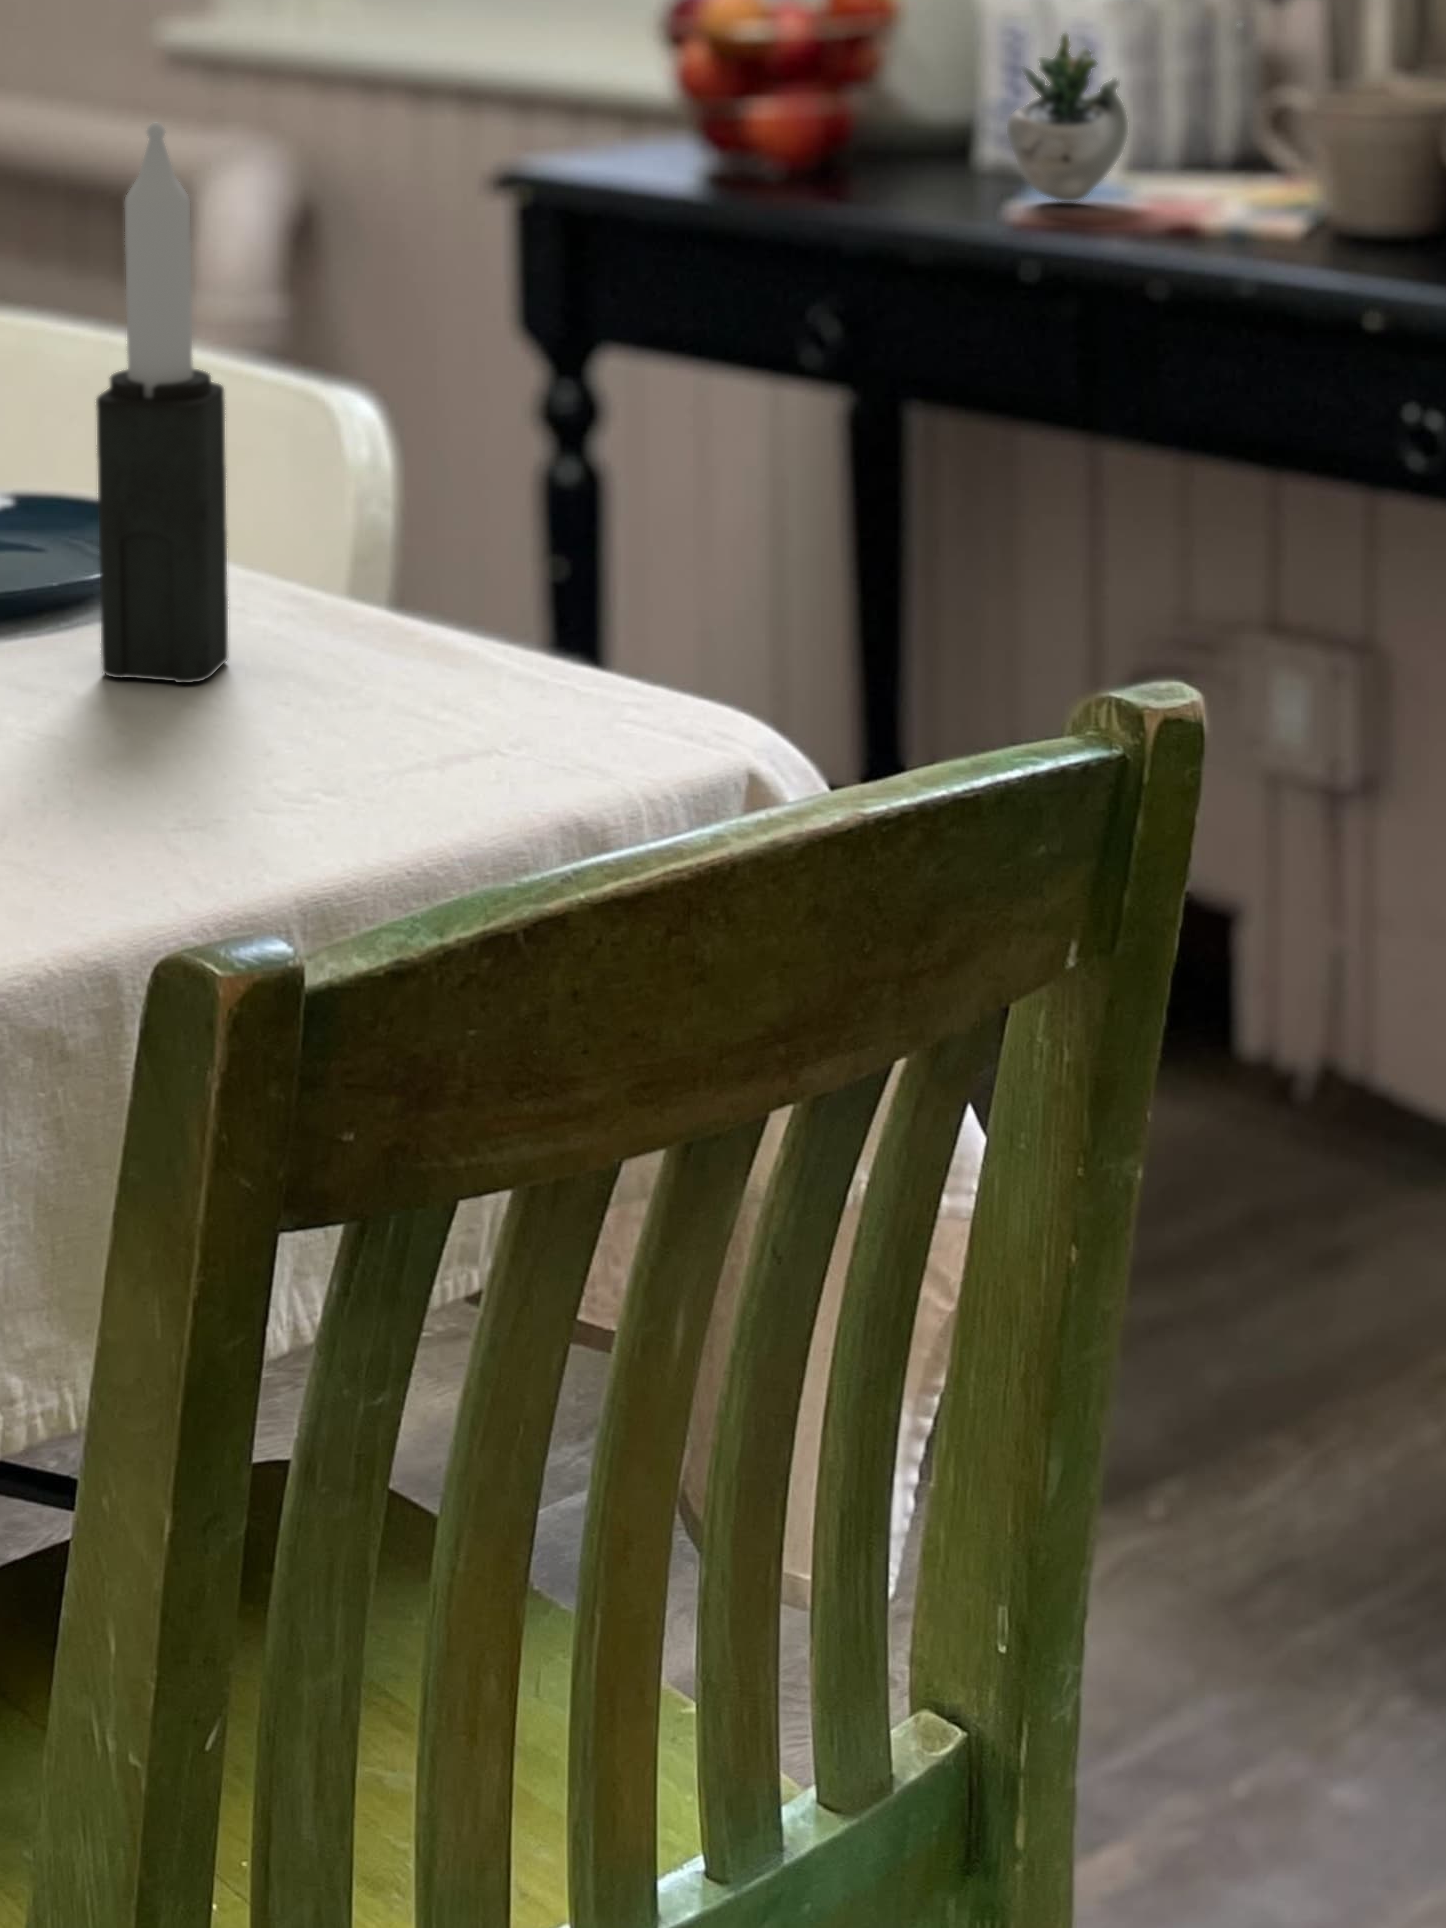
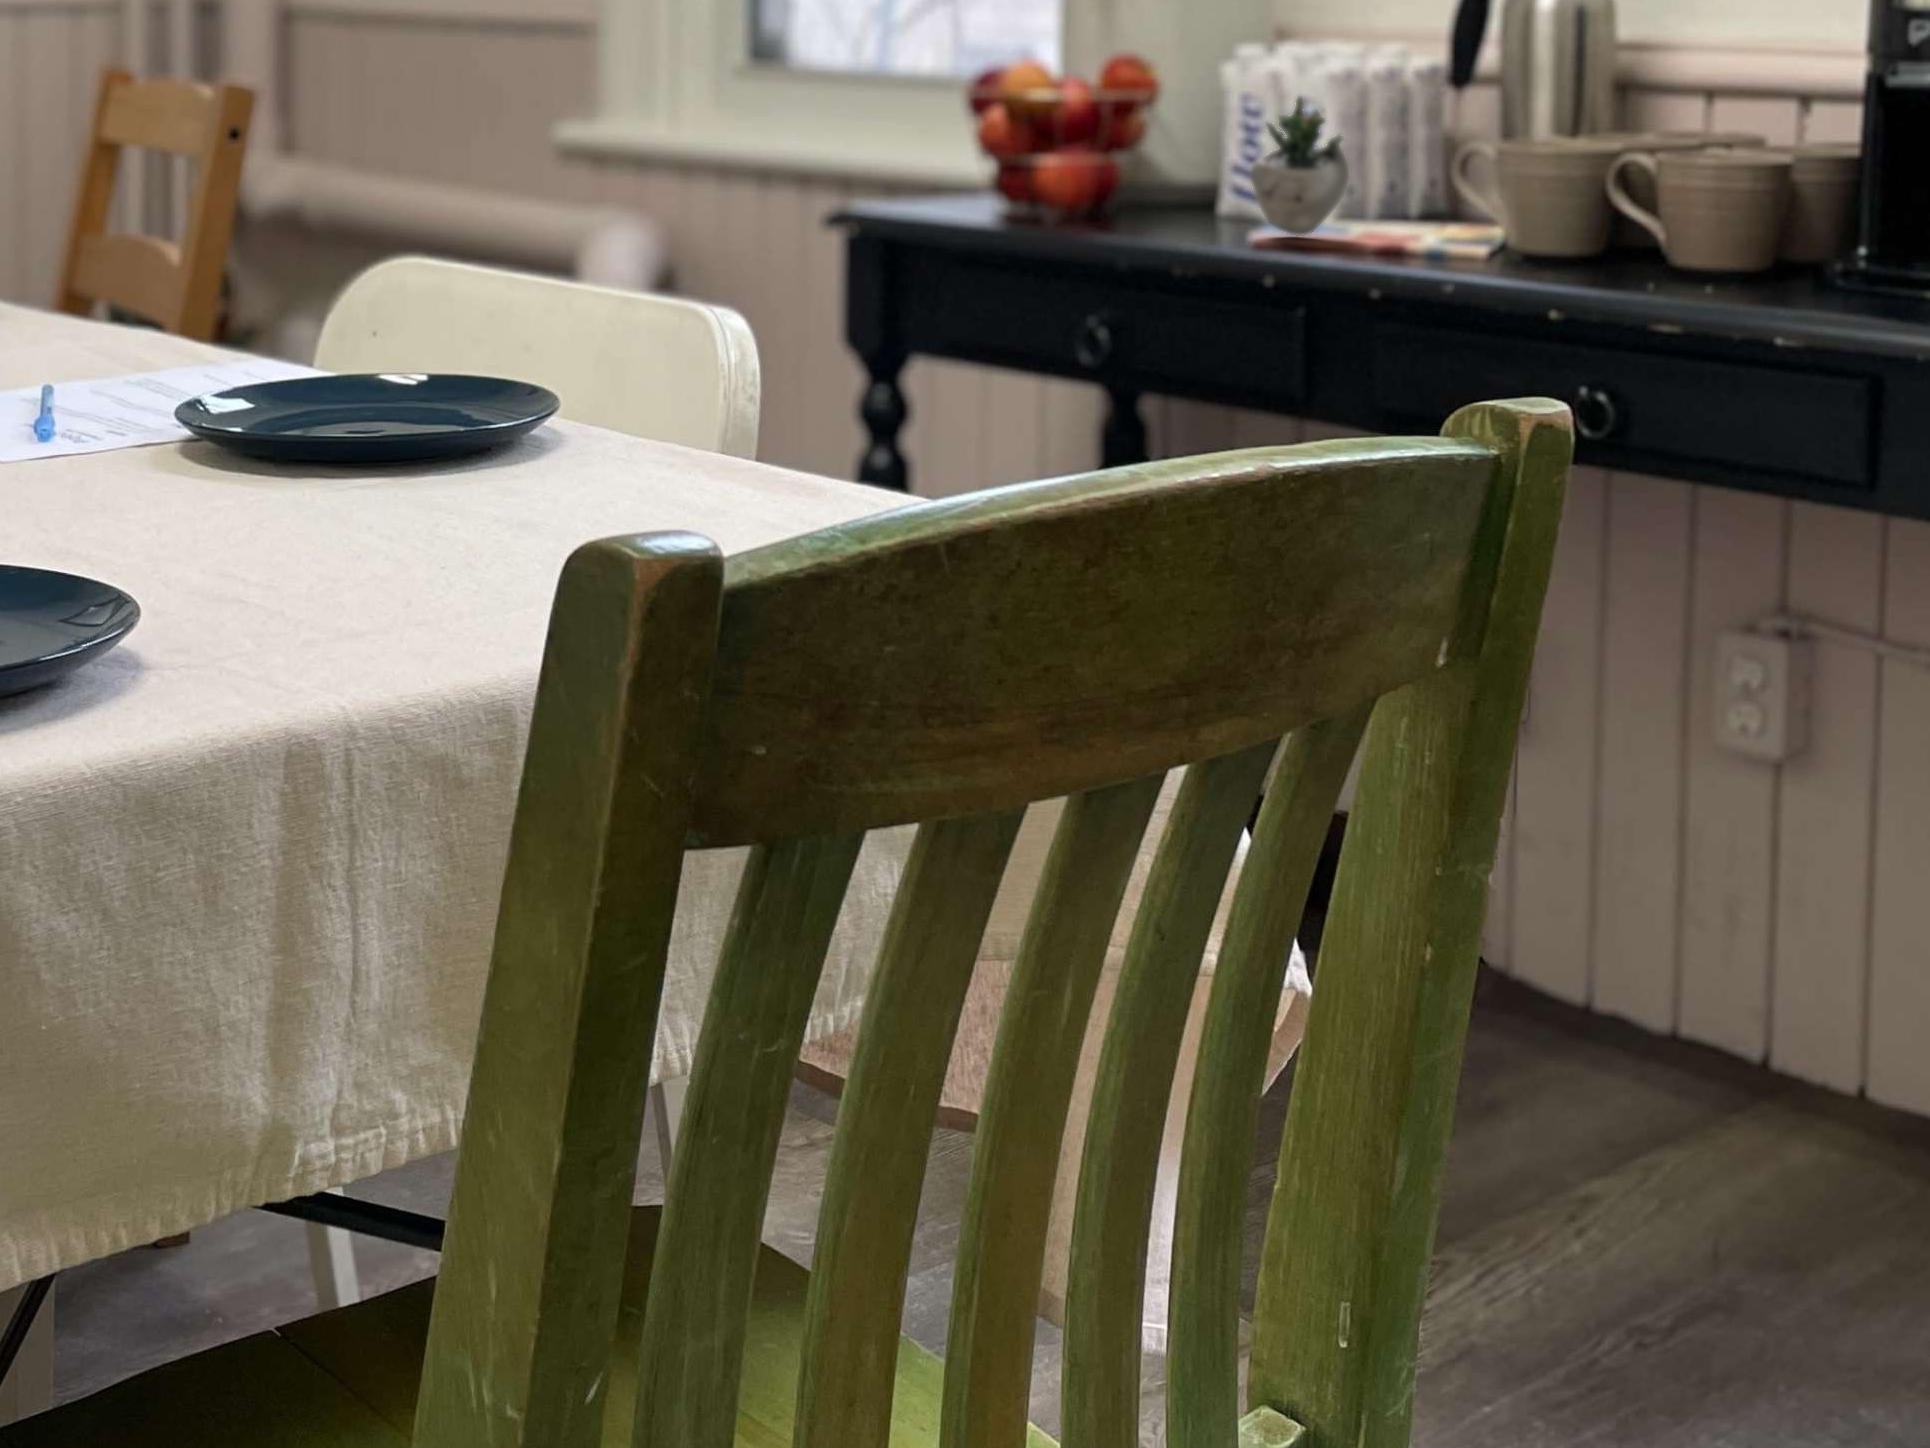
candle: present [96,123,228,683] -> none [495,6,614,512]

